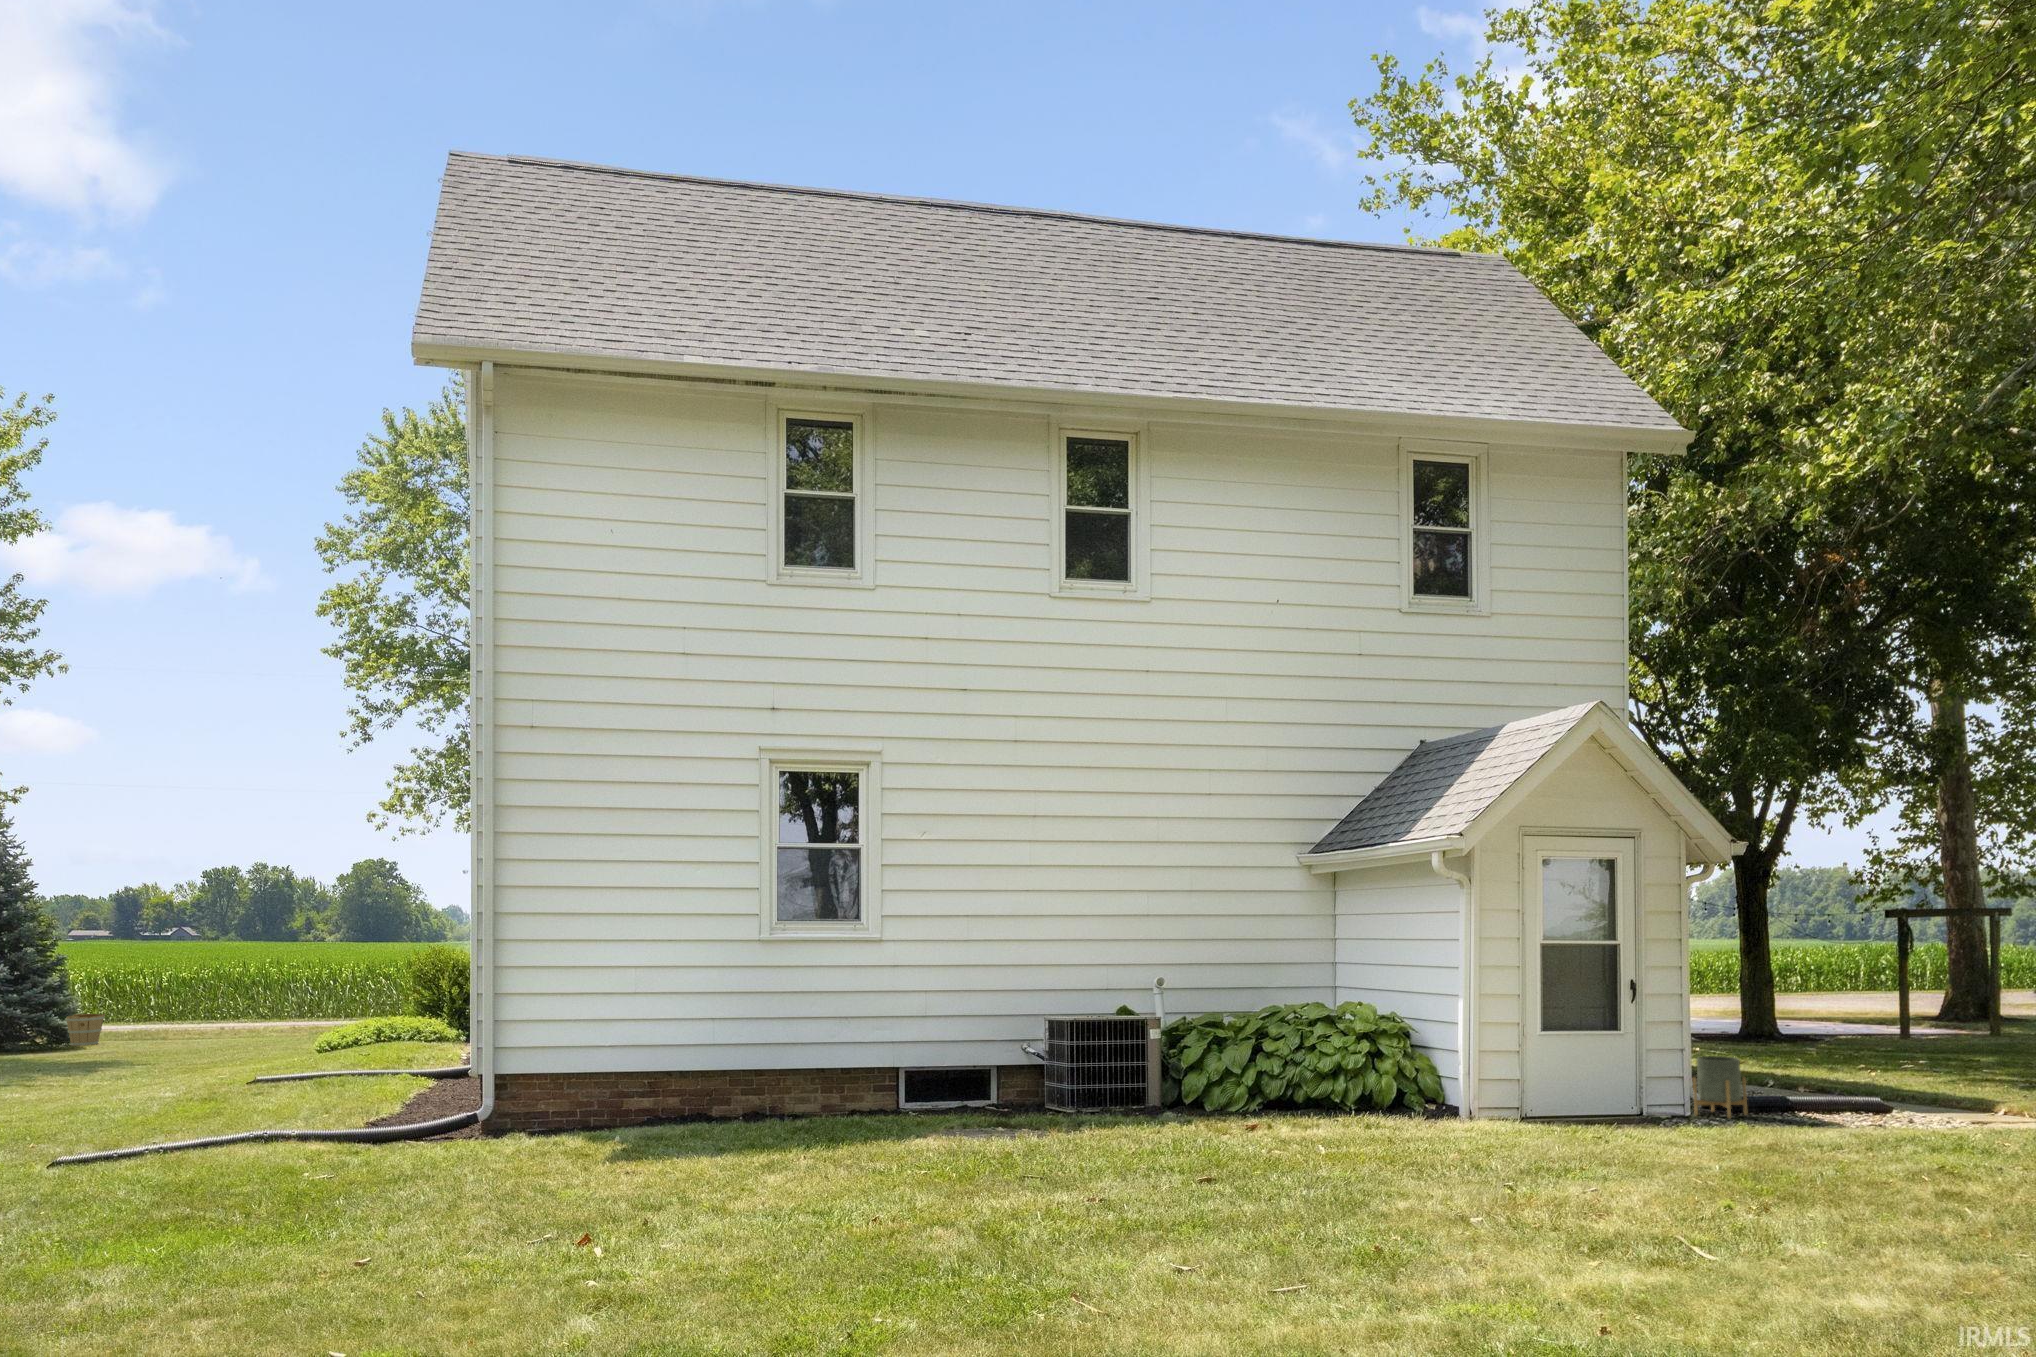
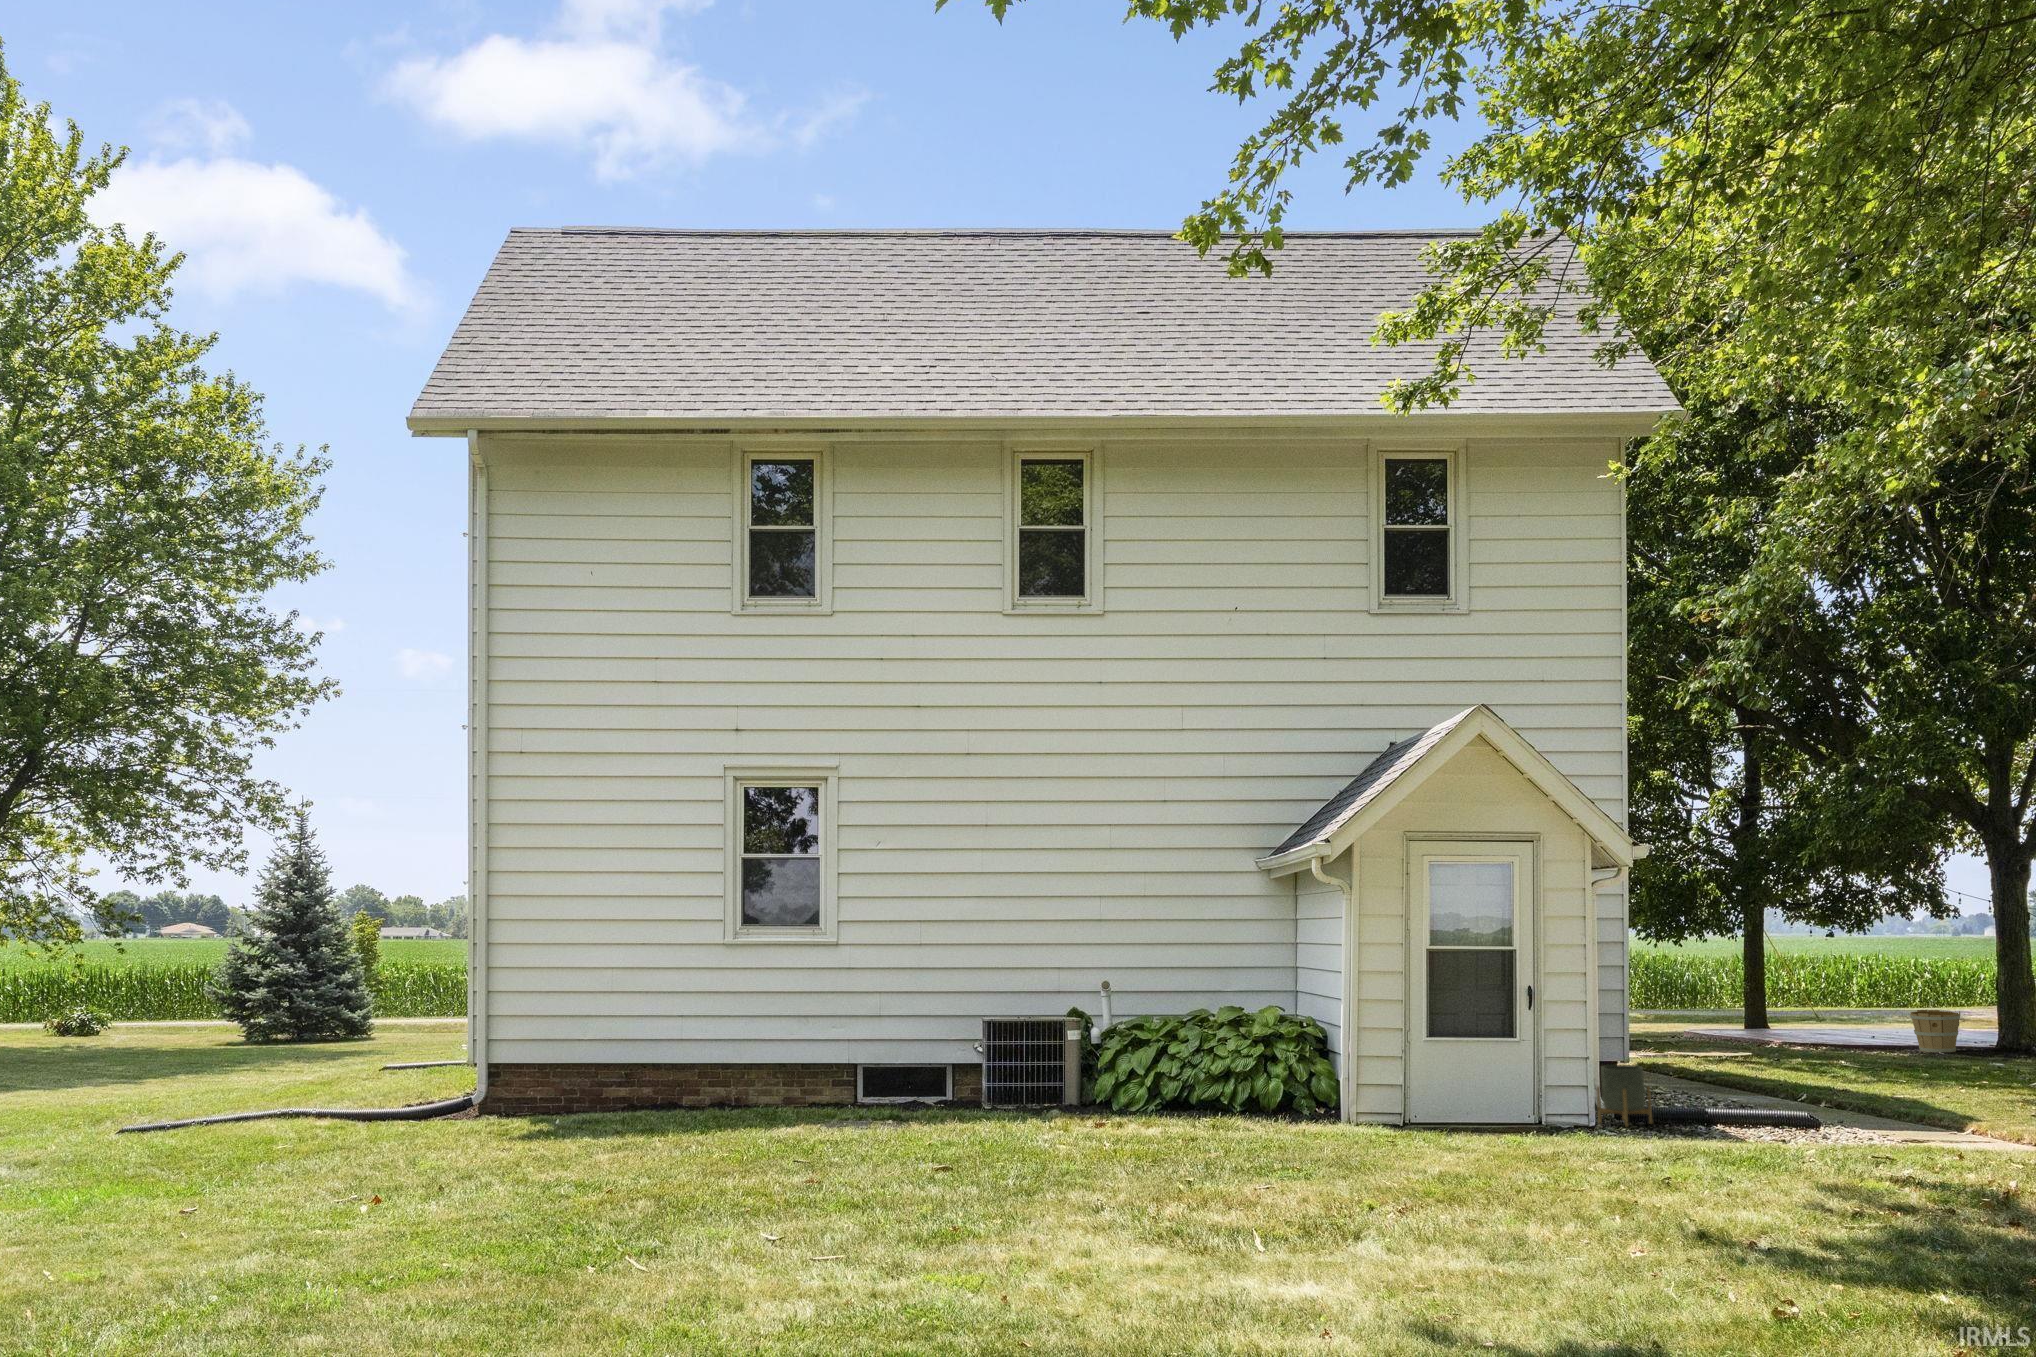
wooden bucket: present [66,1014,105,1046] -> present [1910,1010,1960,1052]

